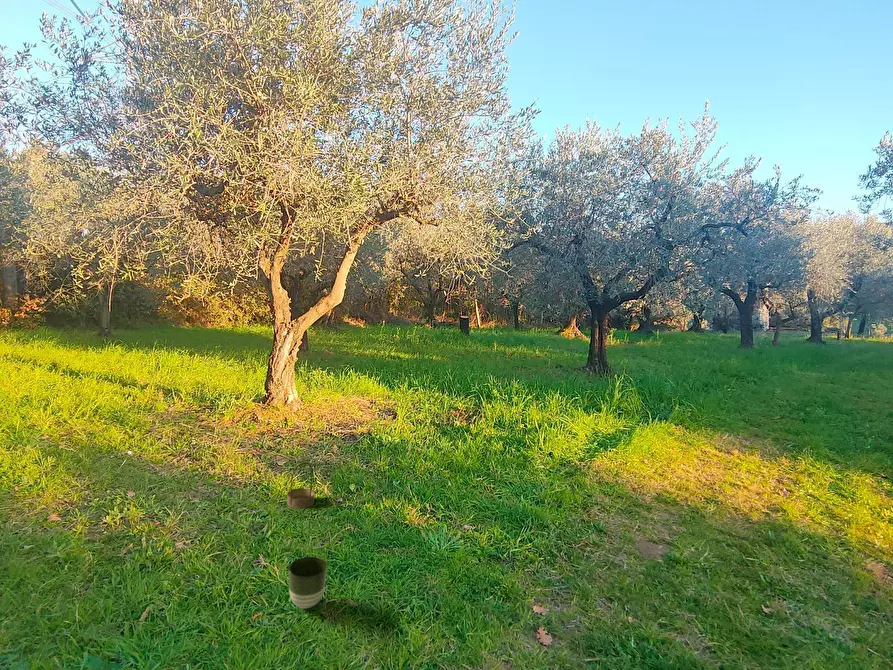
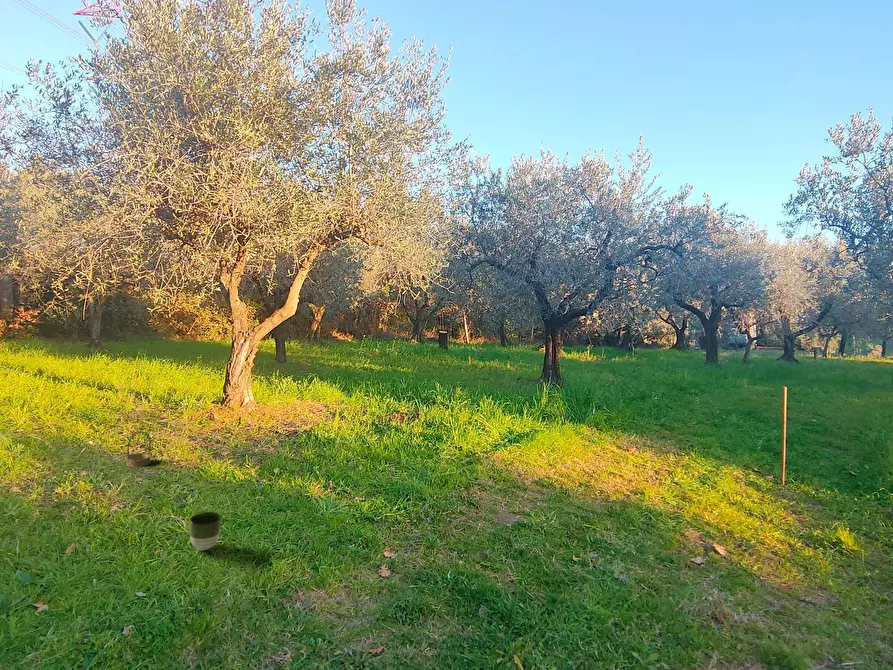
basket: present [287,462,315,508] -> present [127,432,151,467]

